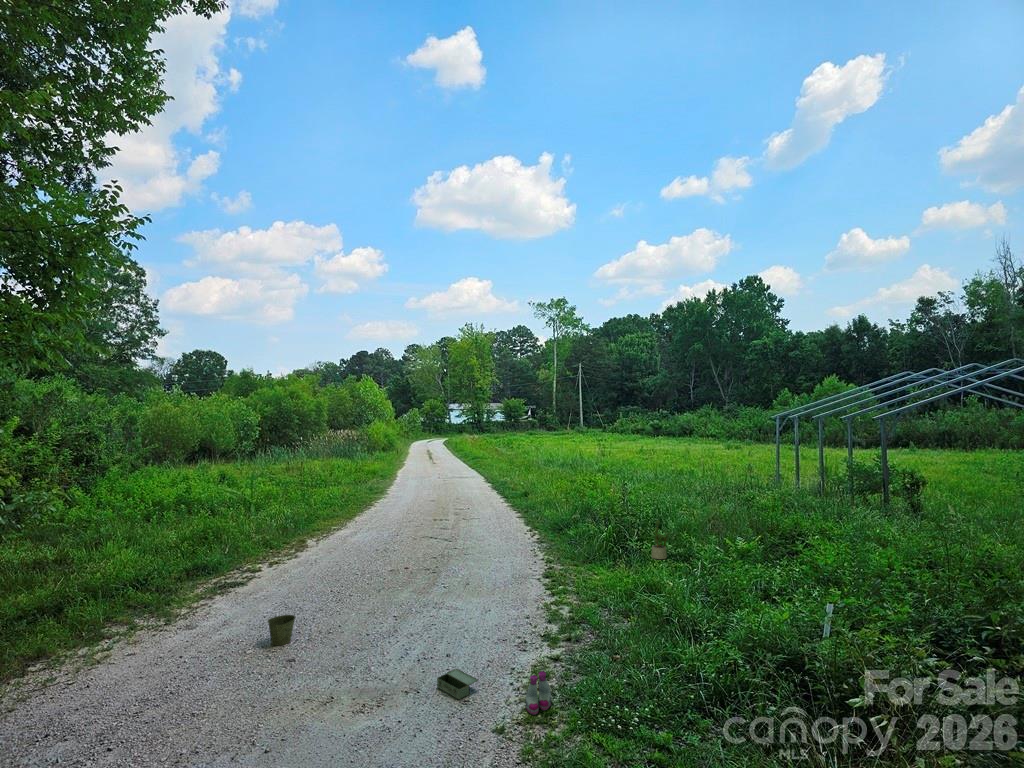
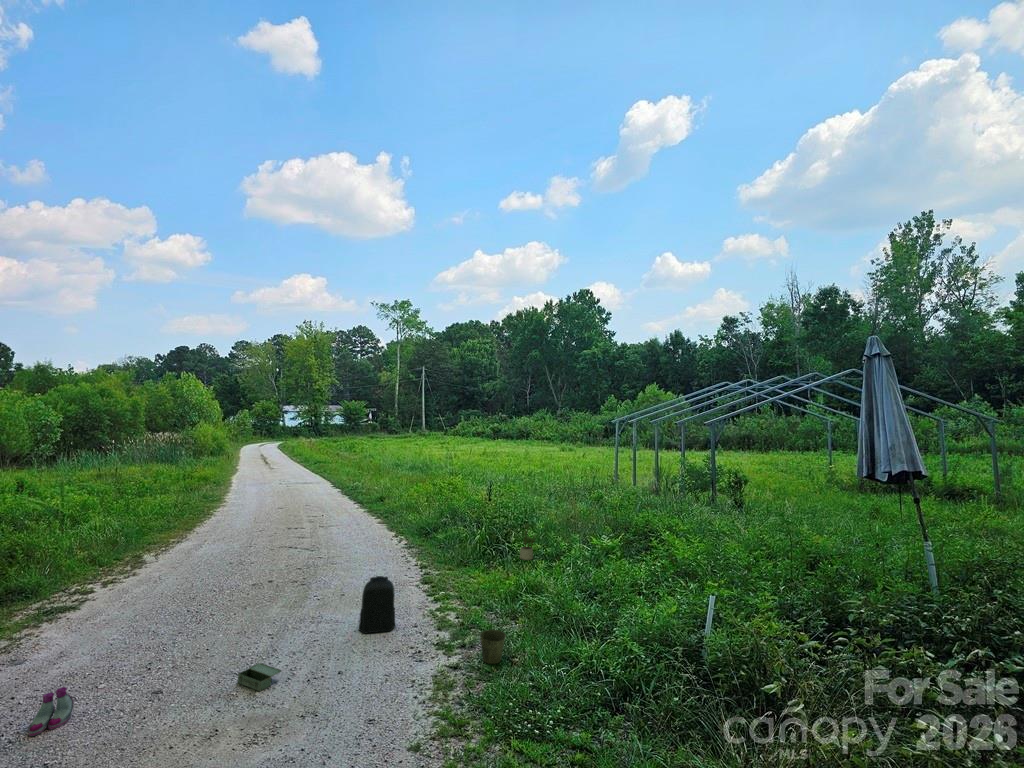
backpack: none [474,566,508,620] -> present [359,576,395,633]
bucket: present [268,615,295,646] -> present [480,630,506,664]
toolbox: present [437,669,478,699] -> present [238,663,281,691]
boots: present [525,671,551,715] -> present [28,687,74,736]

